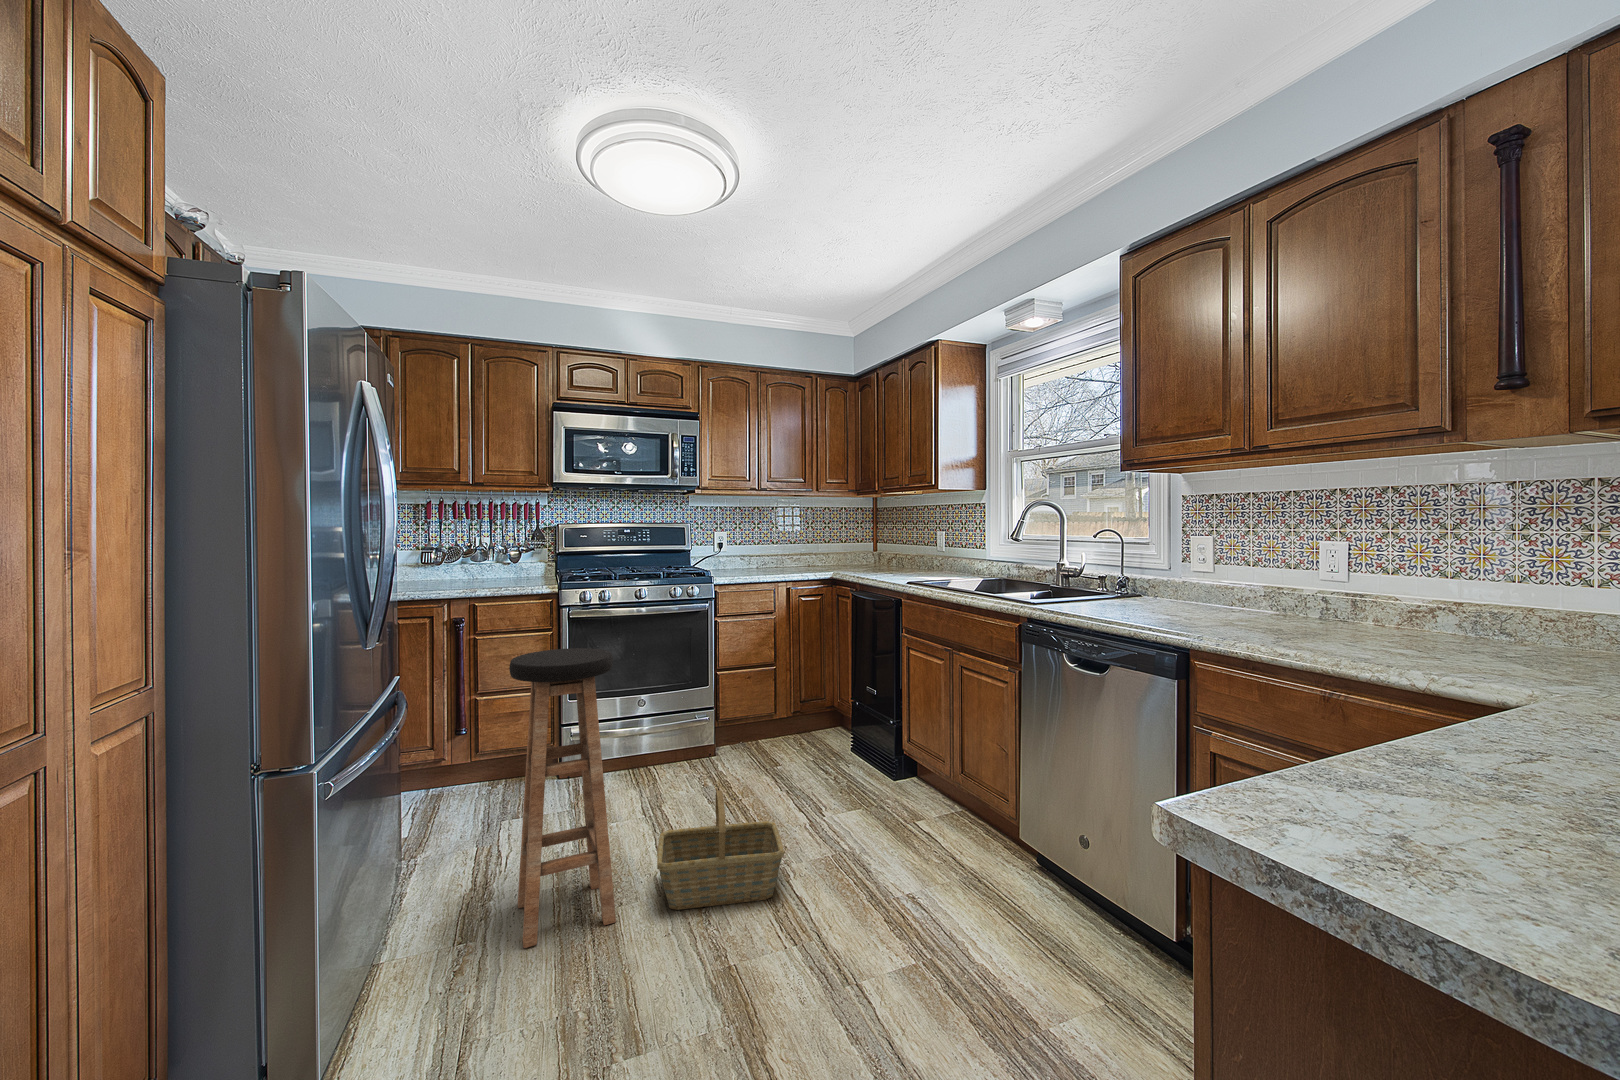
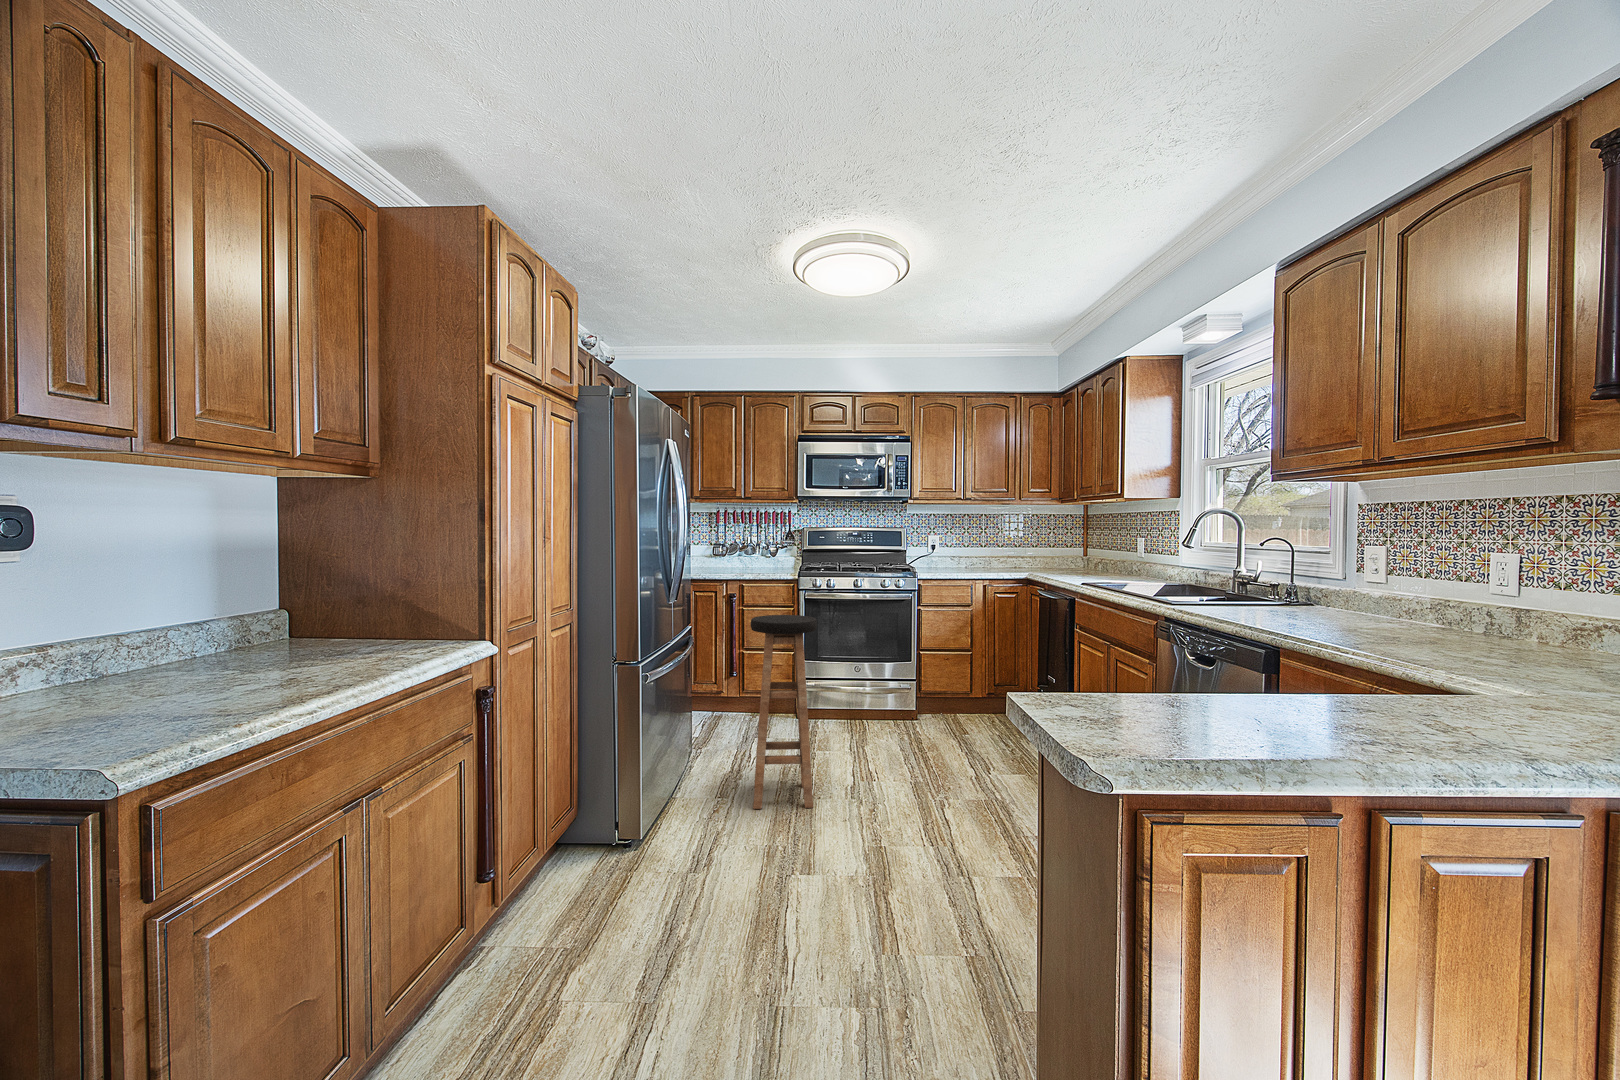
basket: present [657,790,784,910] -> none [842,731,937,816]

